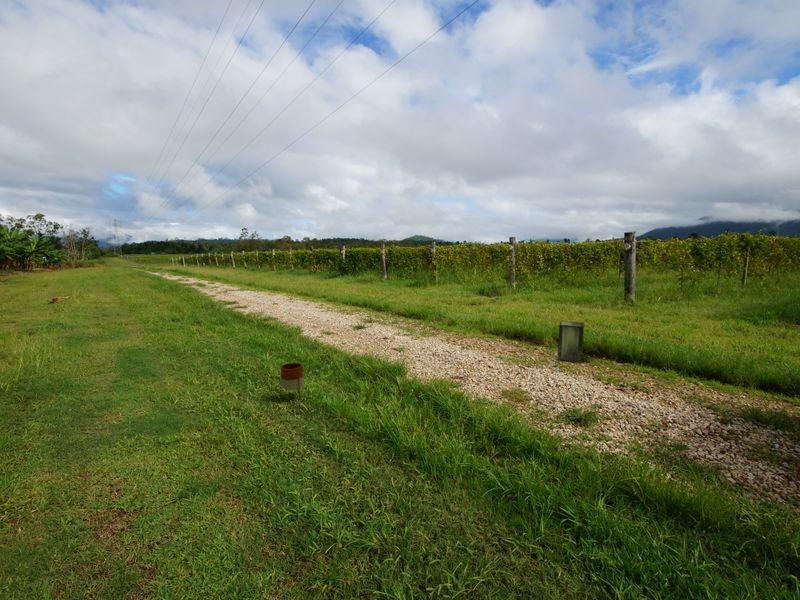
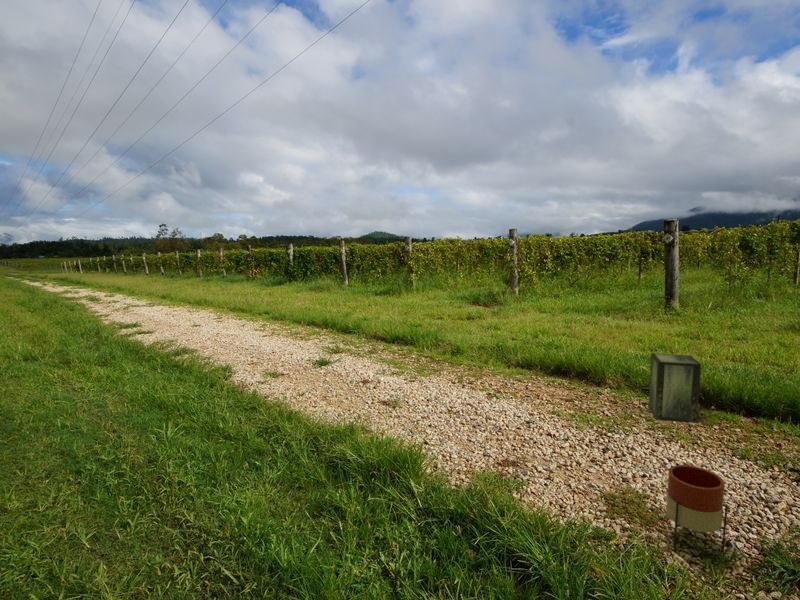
planter: present [279,363,303,400] -> present [666,465,727,552]

